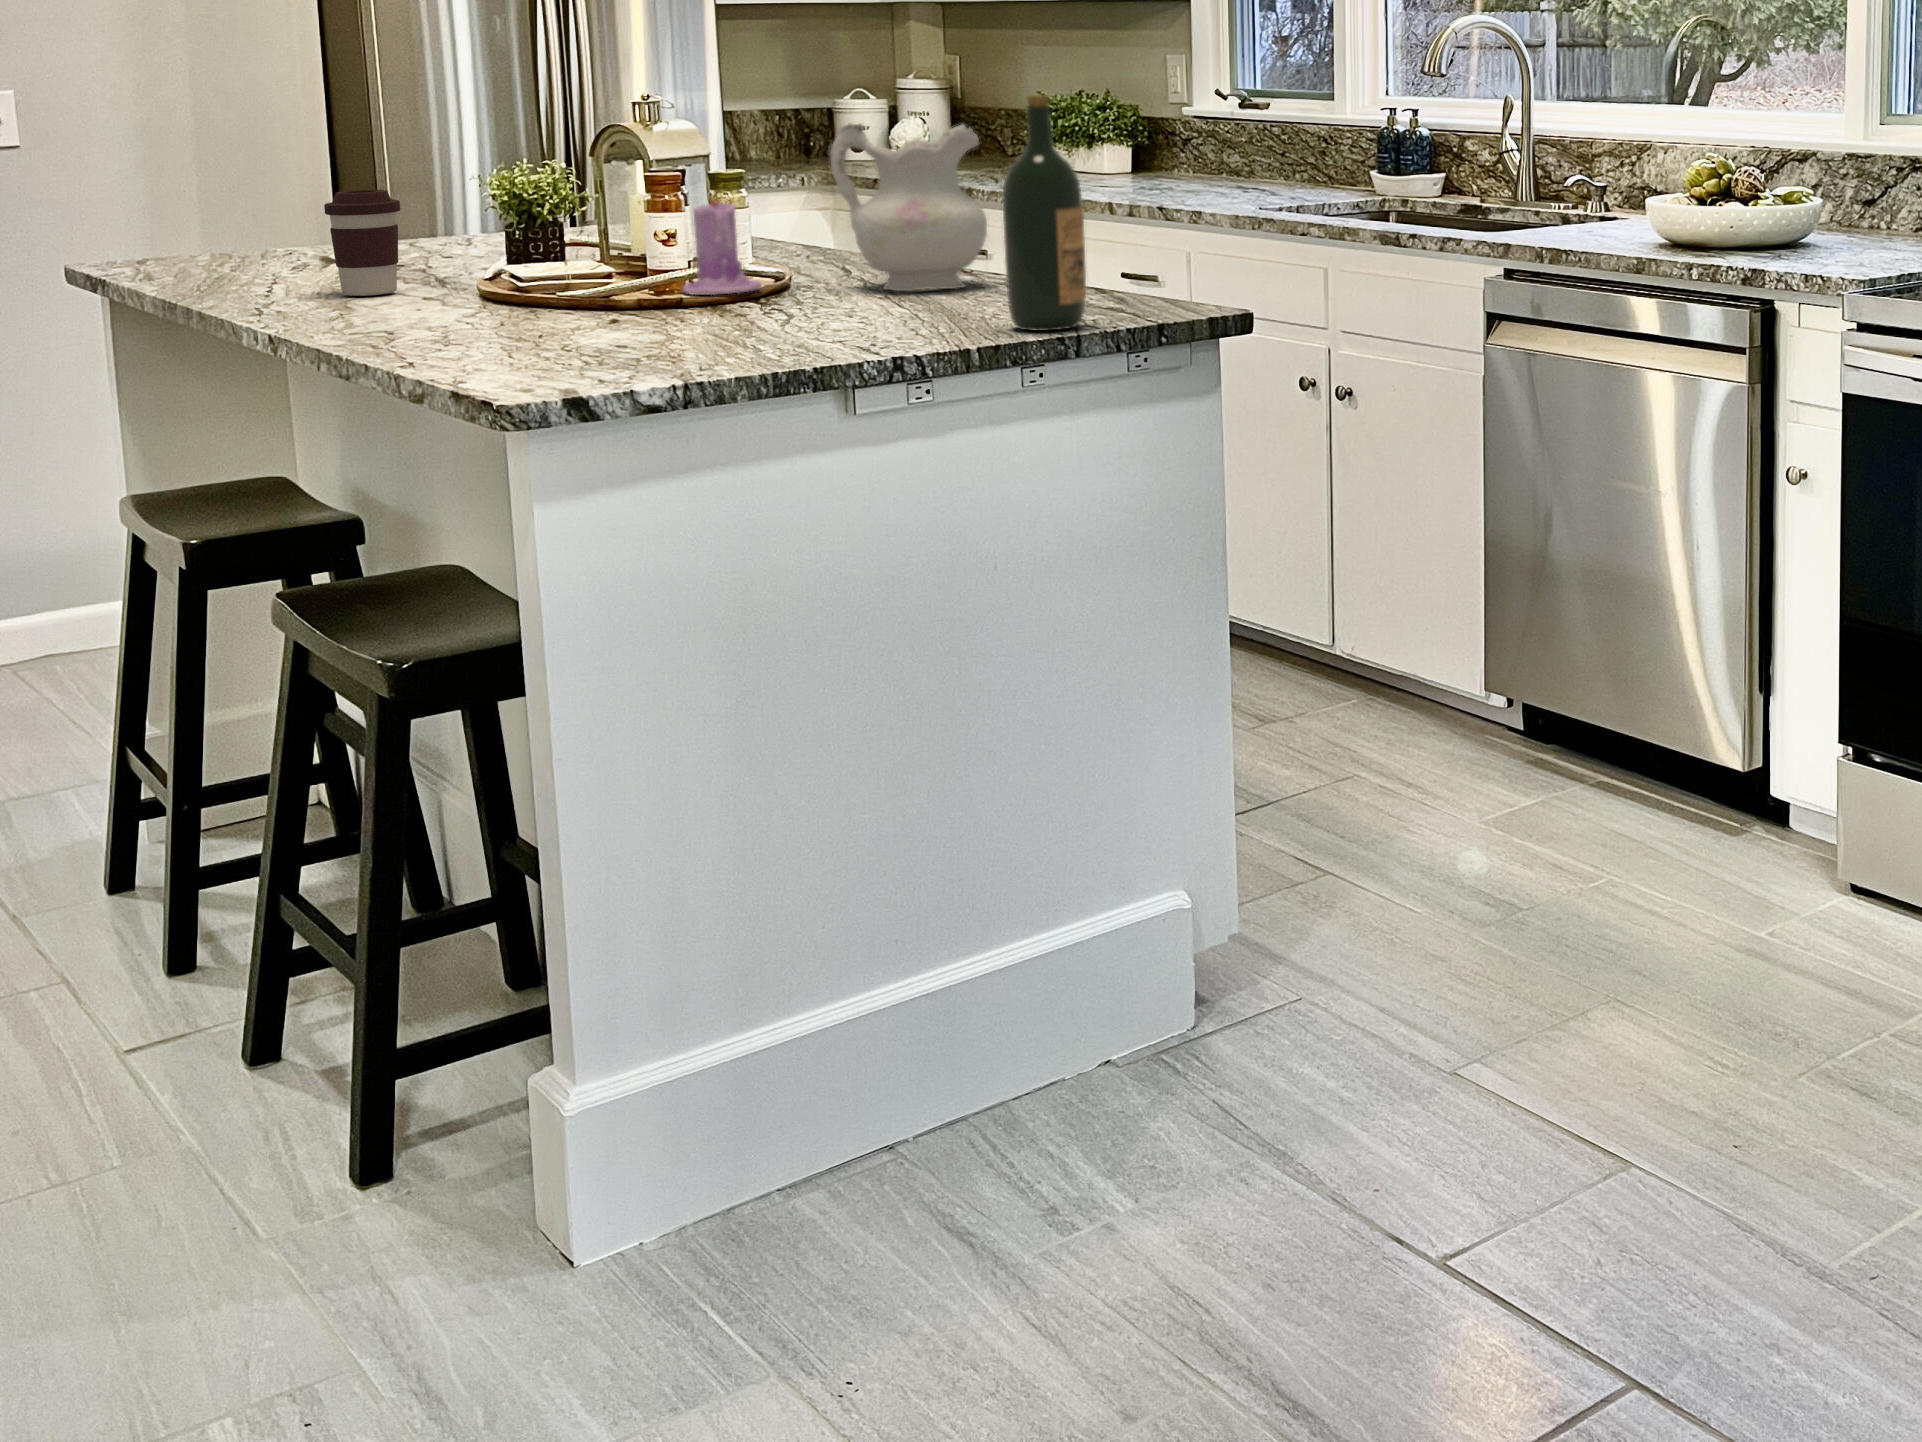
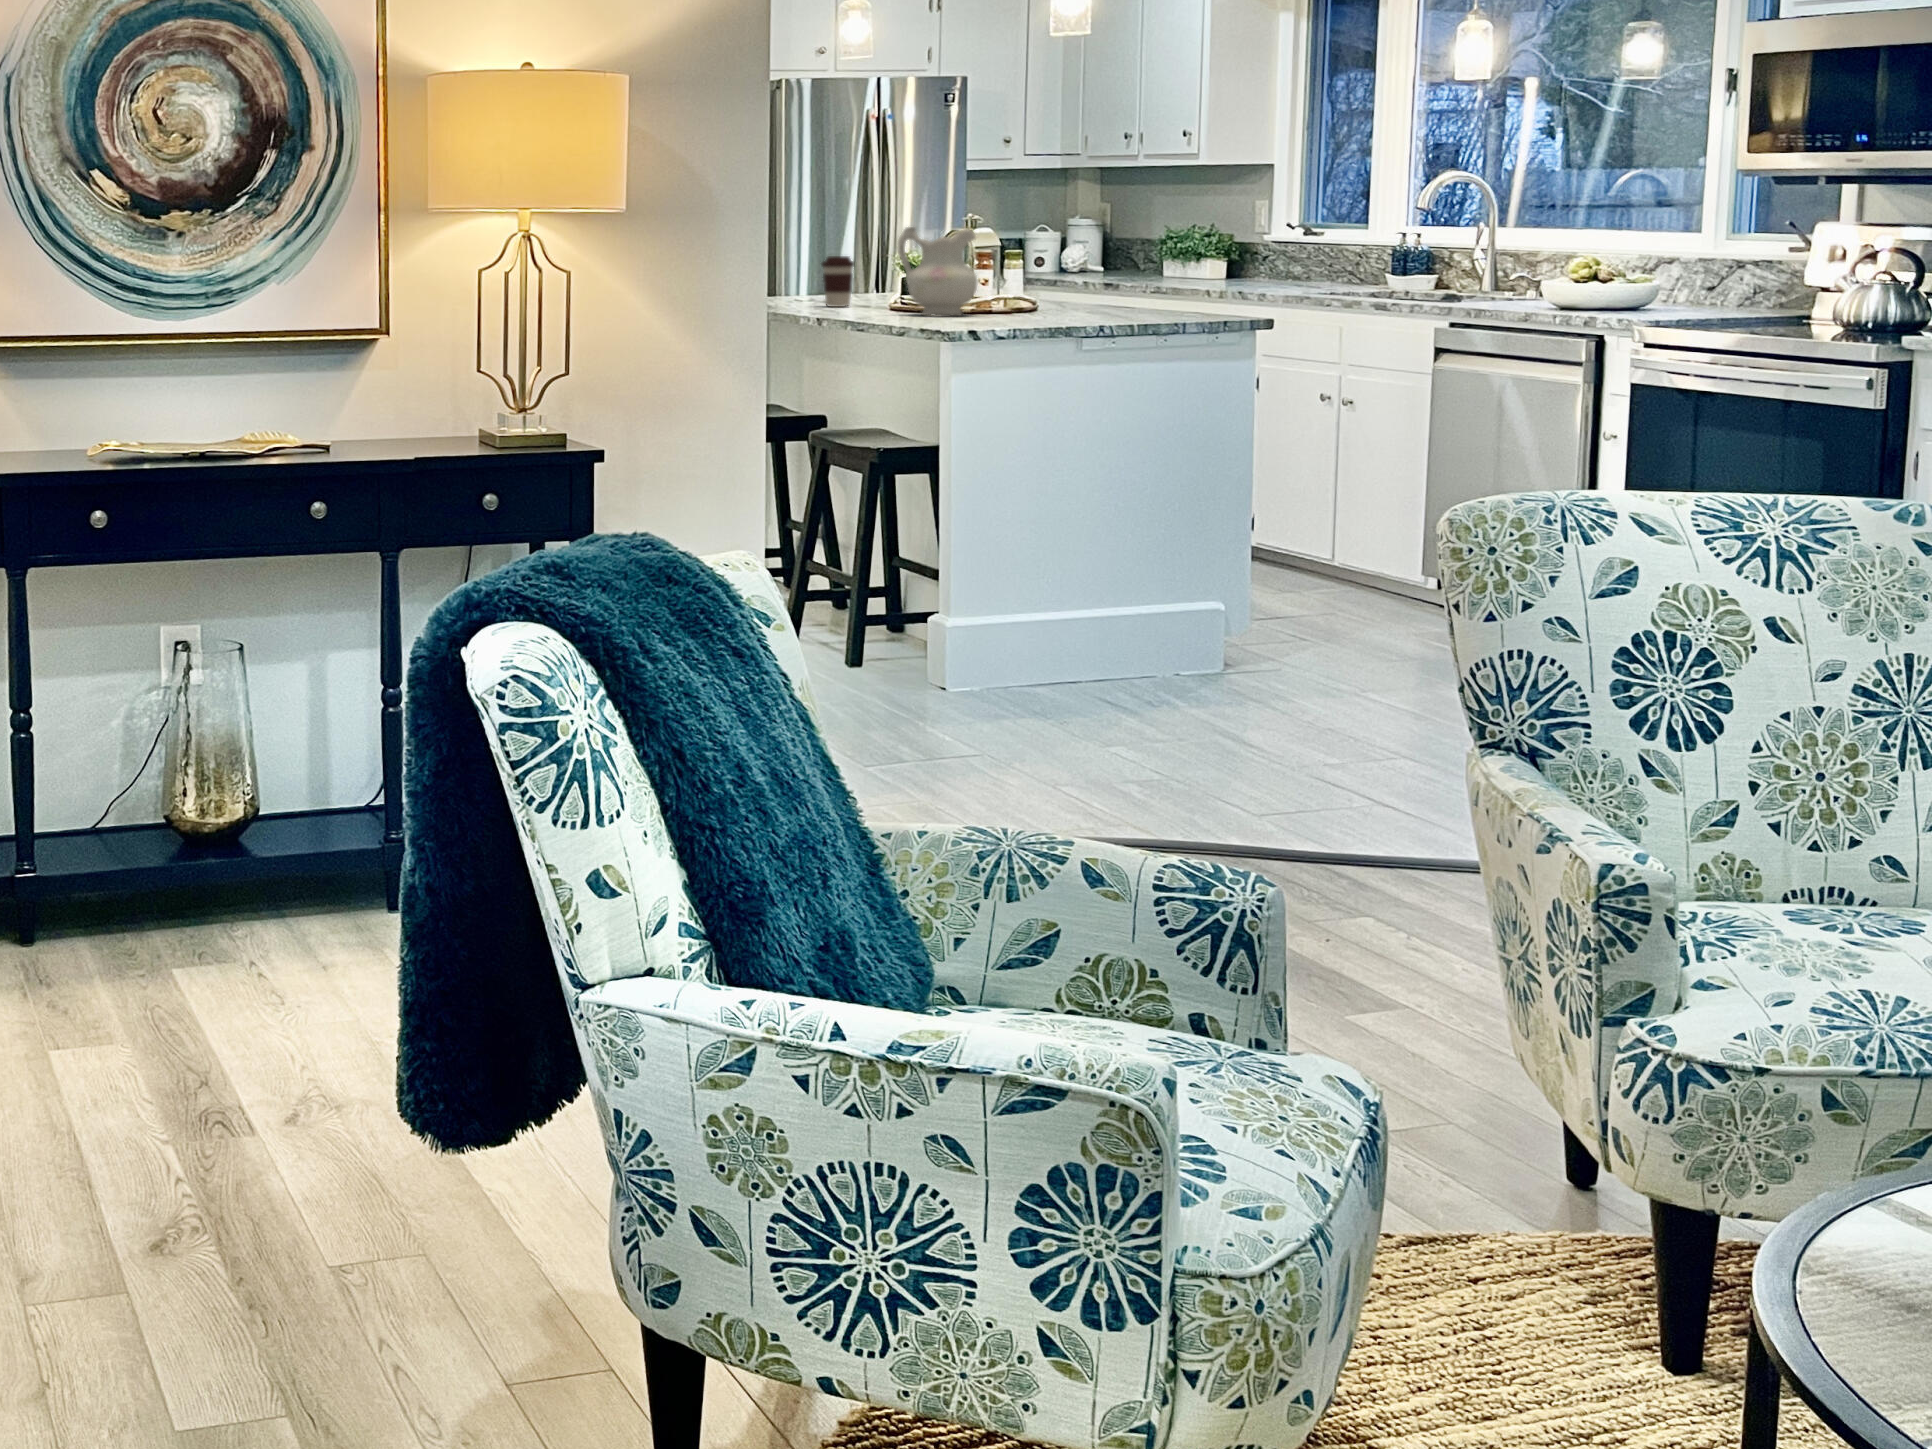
wine bottle: present [1003,95,1086,331] -> none [1162,207,1203,321]
ceramic pitcher: present [830,124,987,291] -> present [898,227,977,315]
candle: present [683,196,761,295] -> none [989,258,1029,310]

